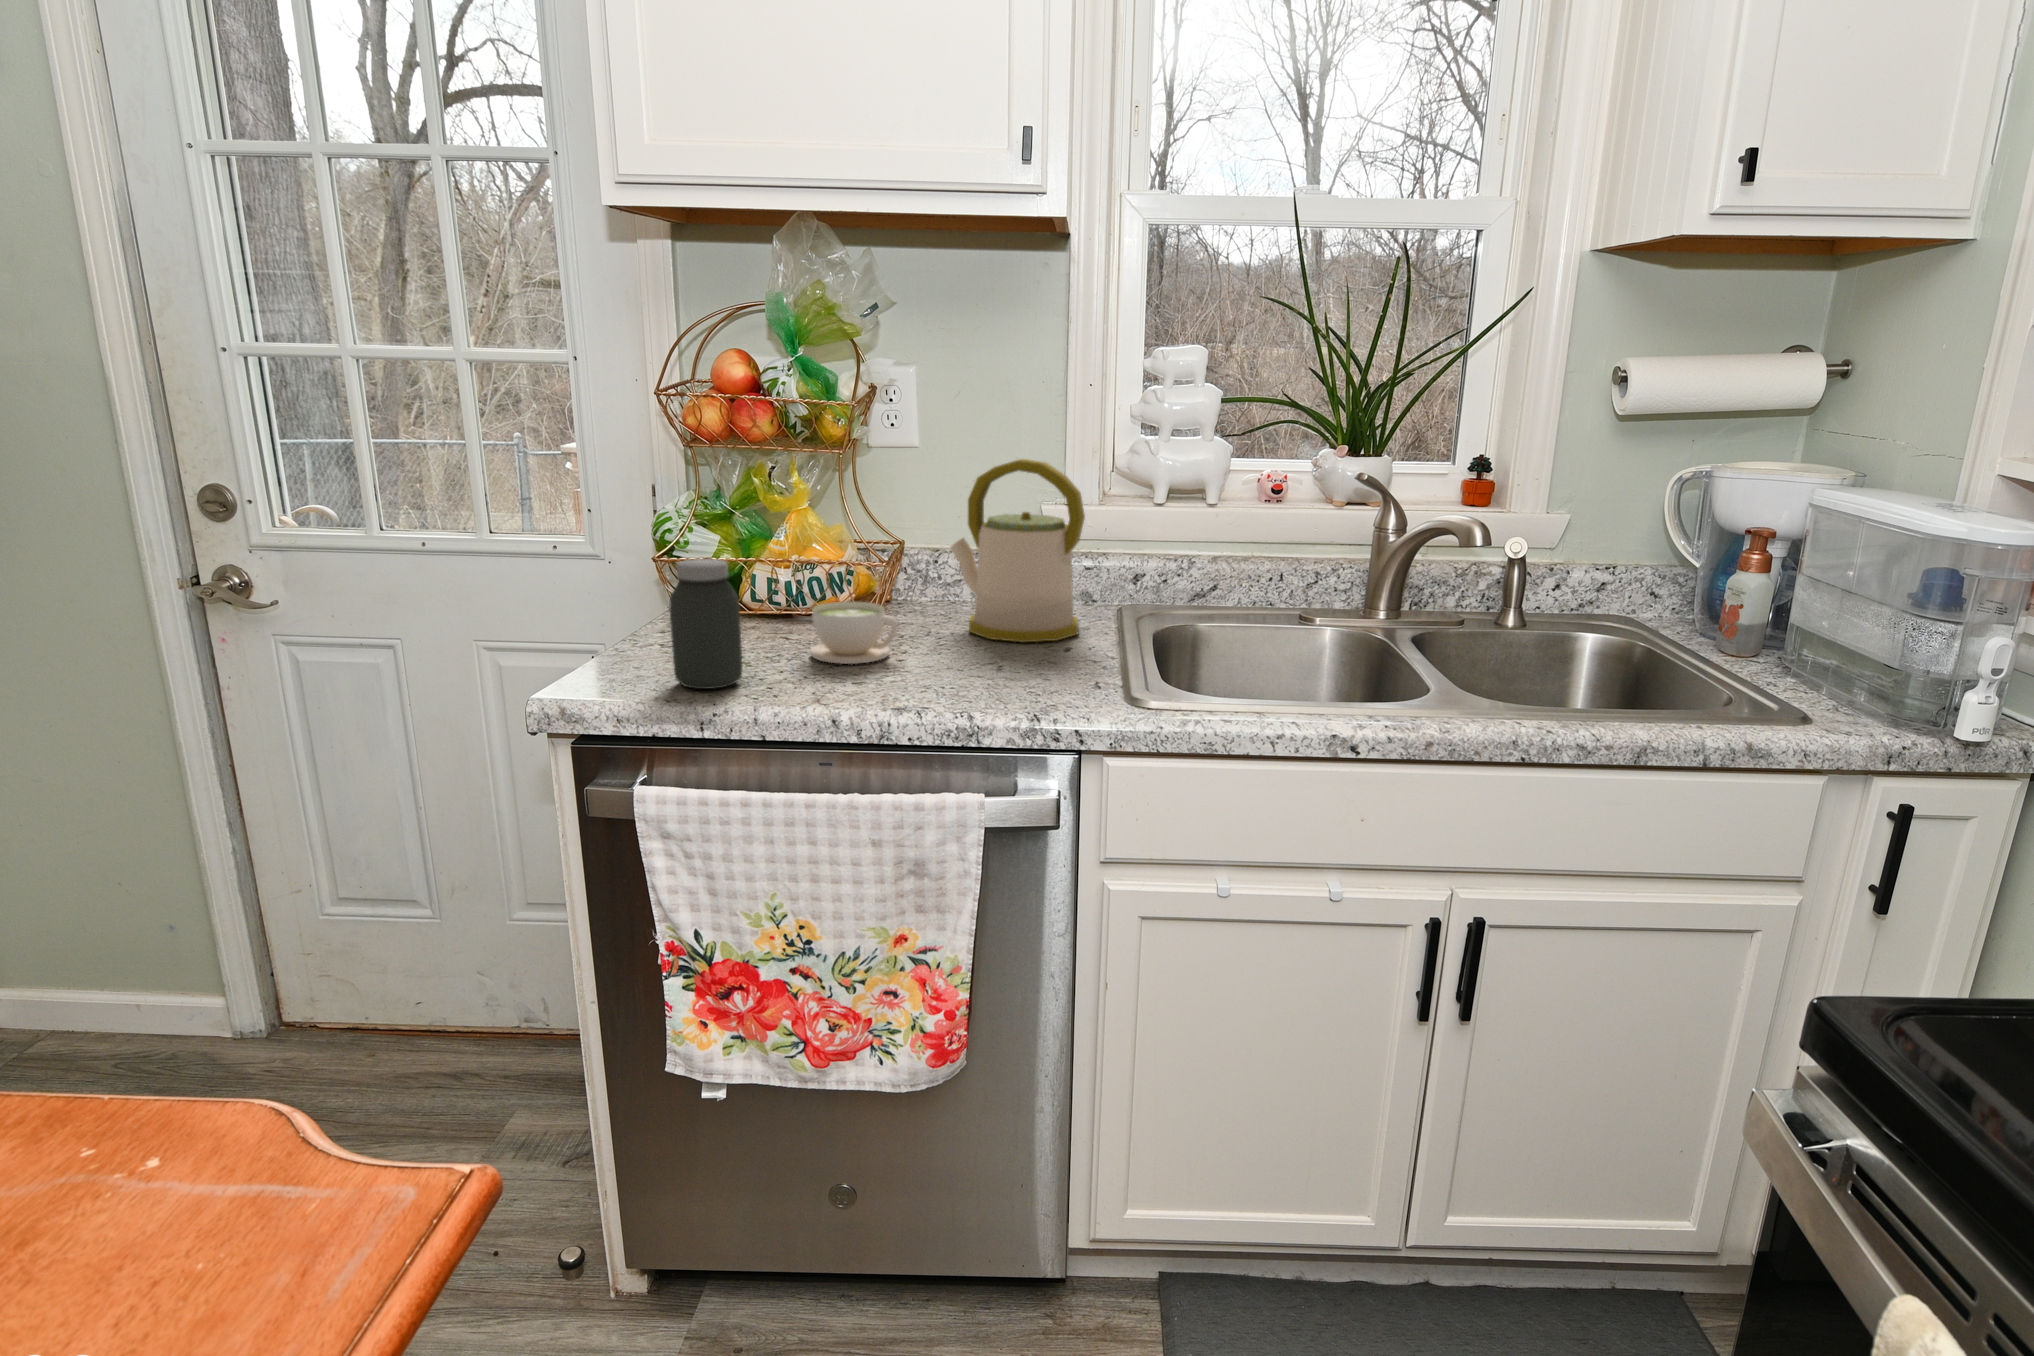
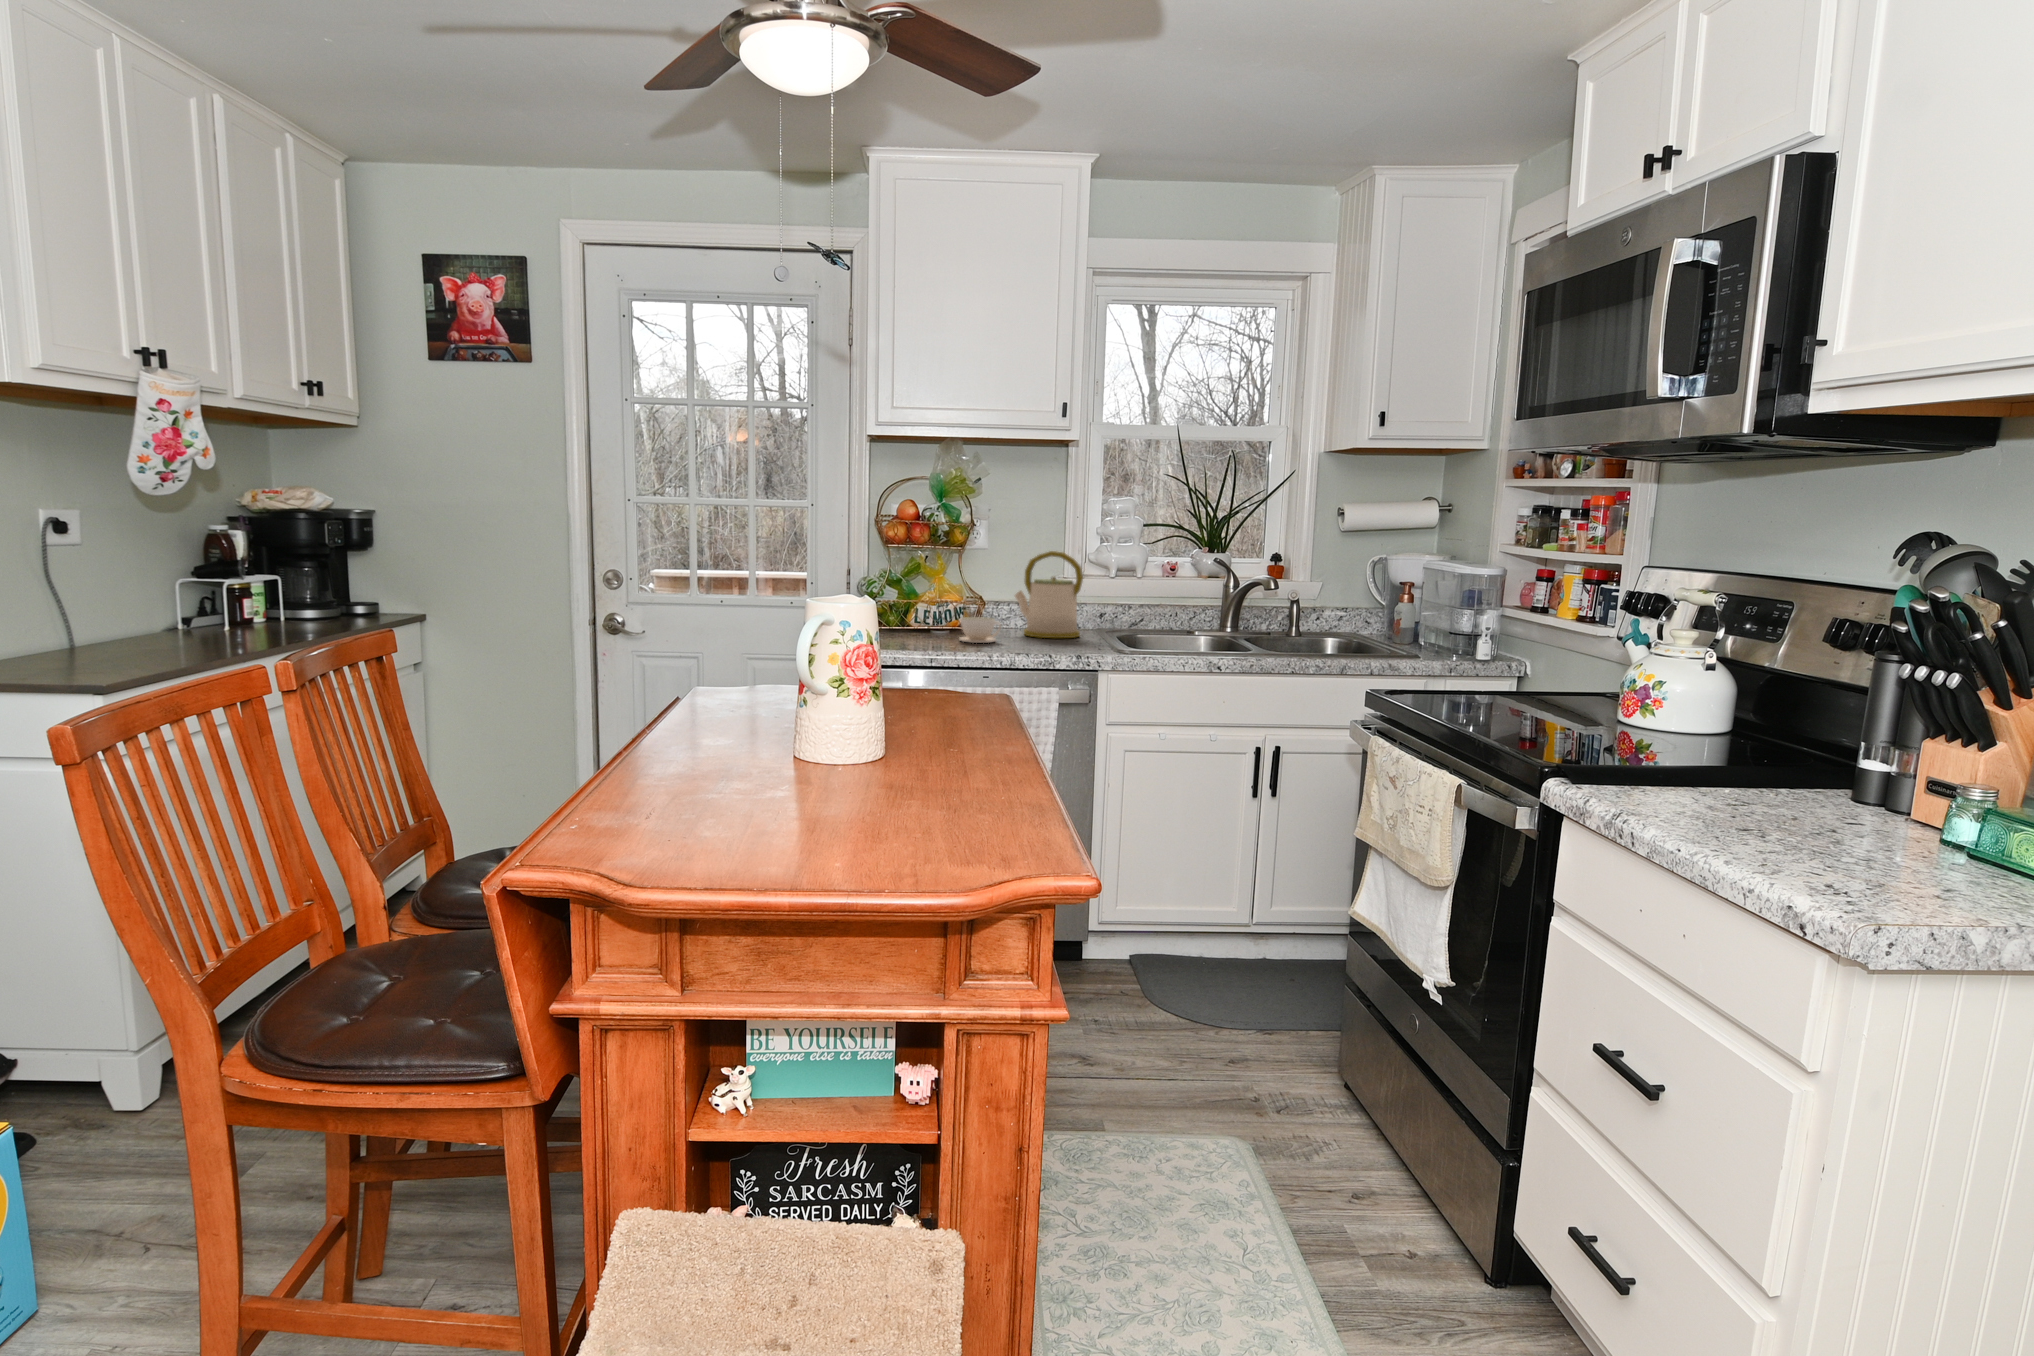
jar: present [669,559,743,689] -> none [911,591,941,648]

